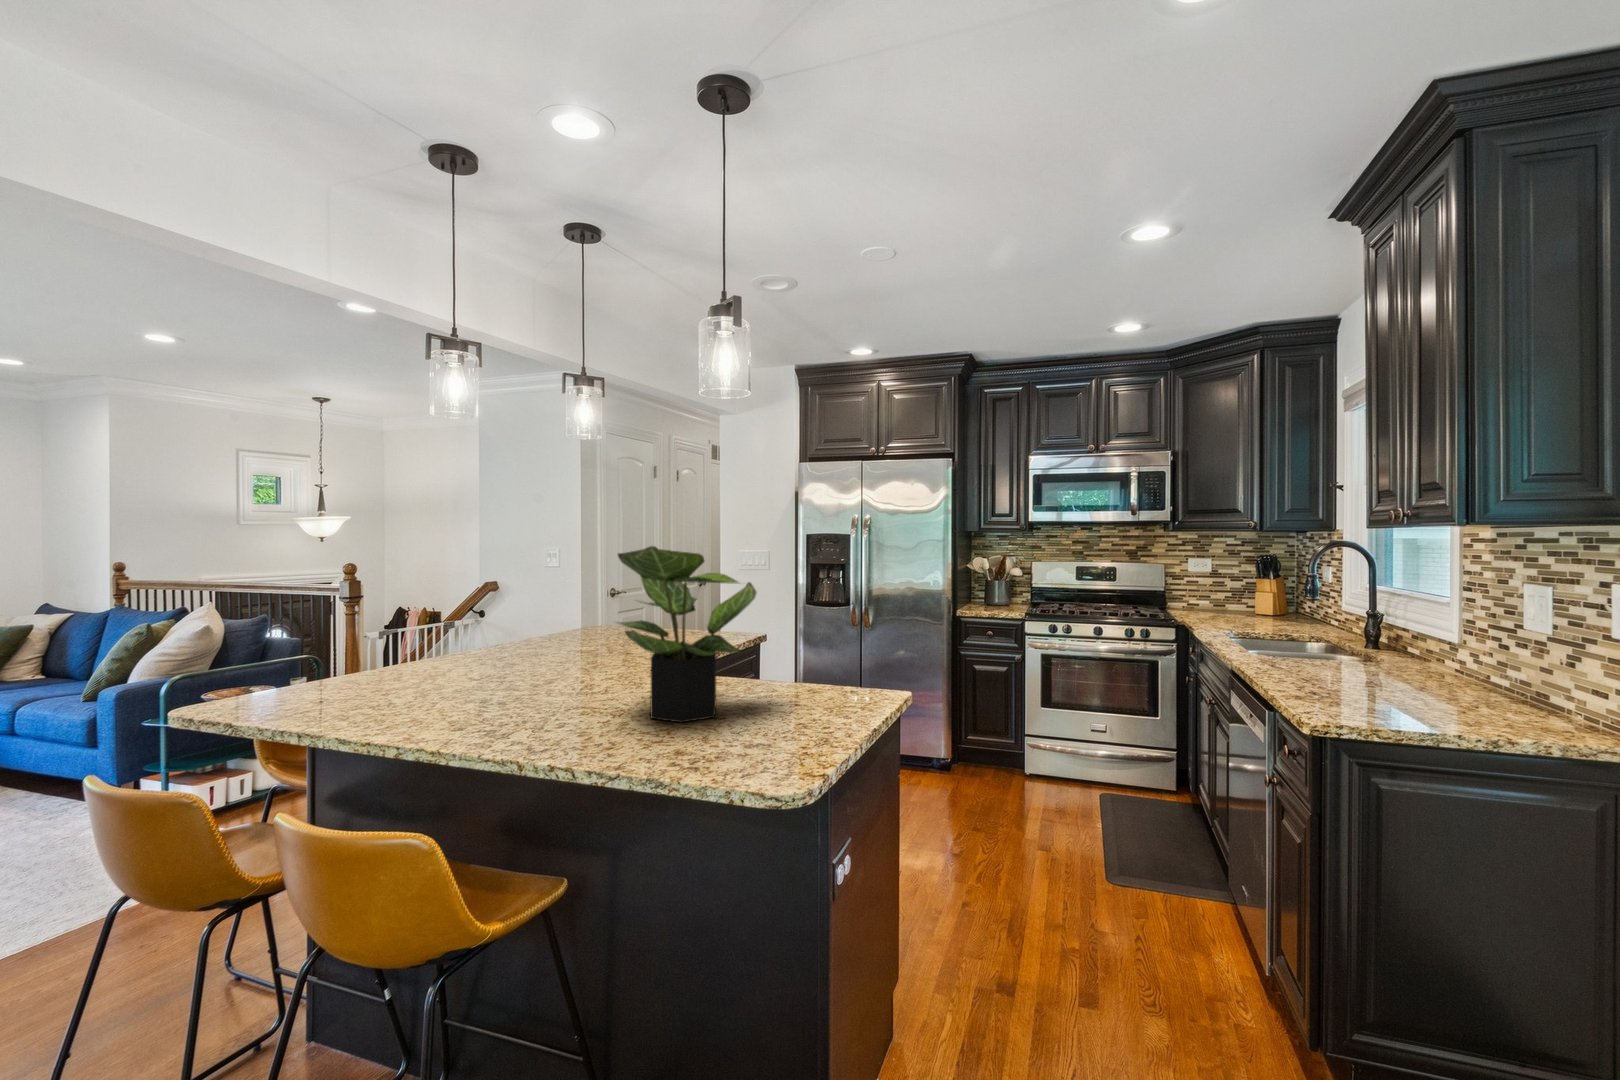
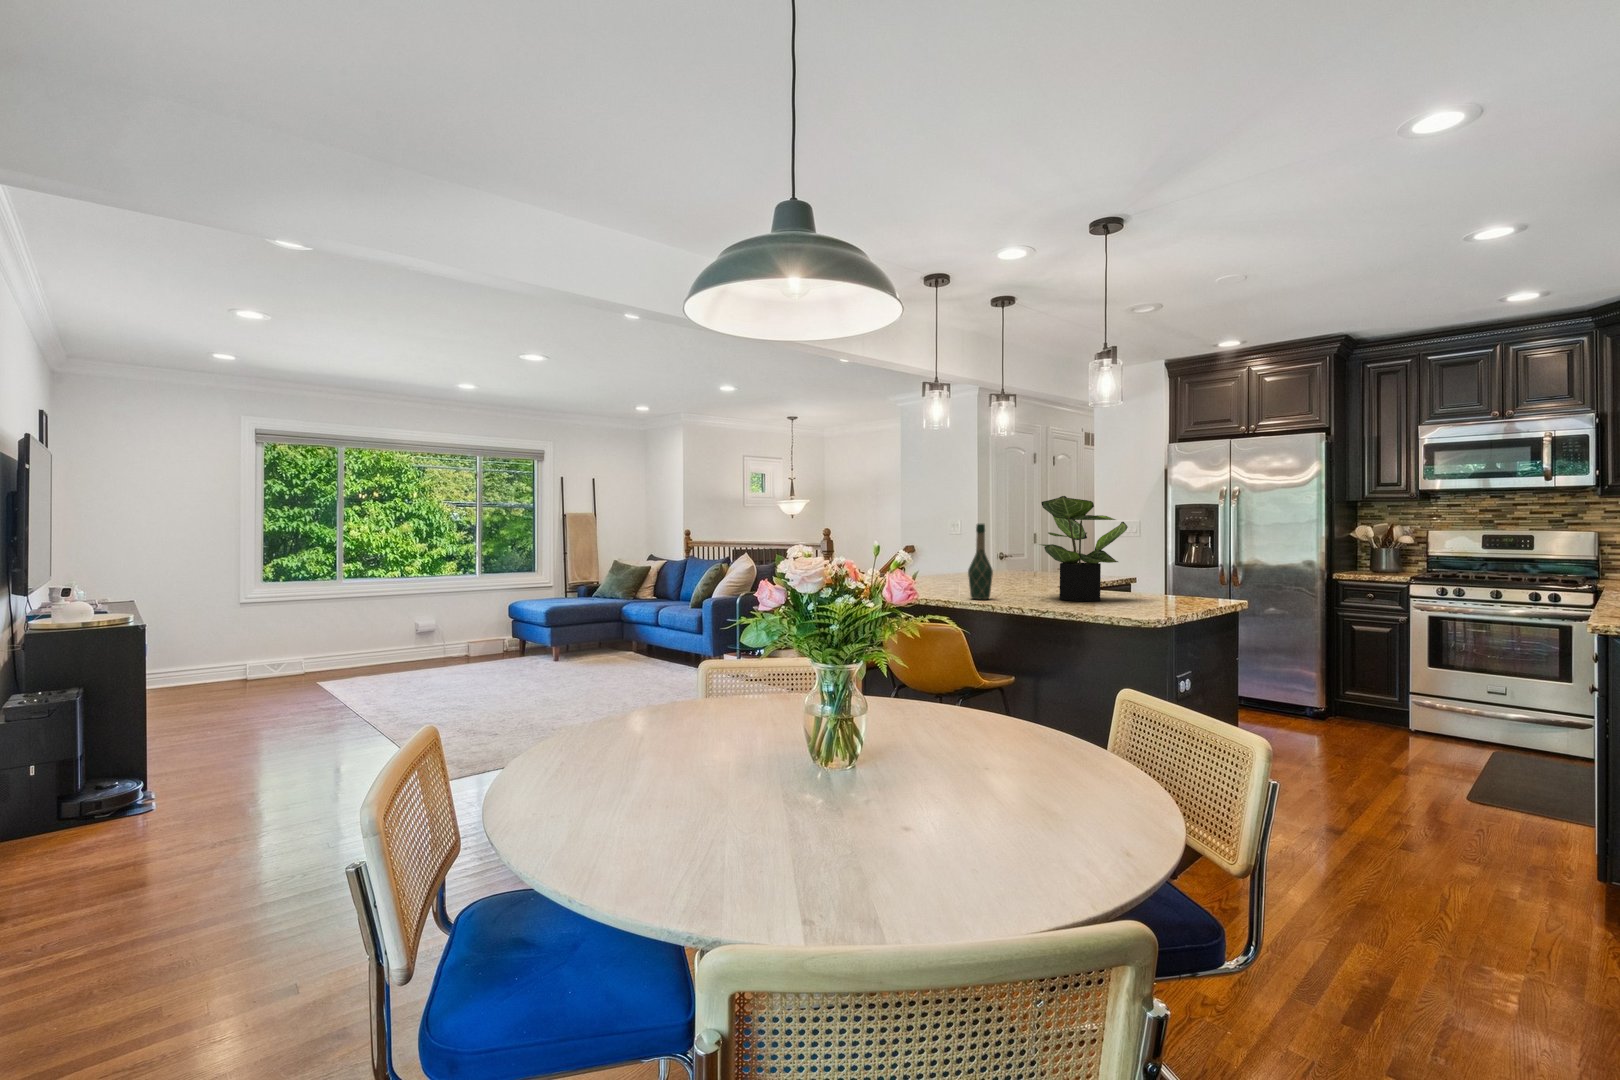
wine bottle: none [485,592,532,733] -> present [968,524,993,600]

